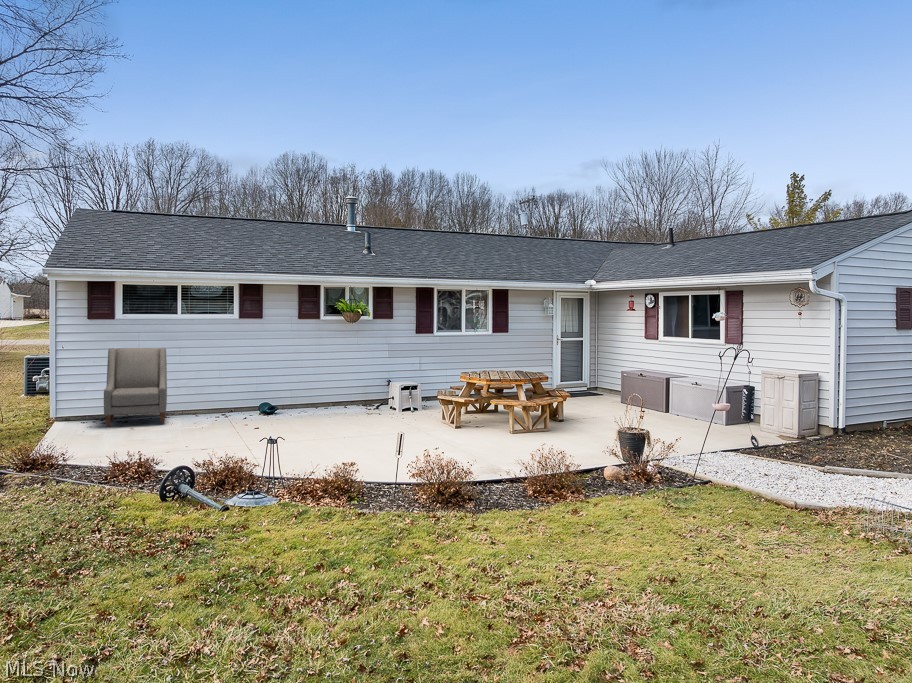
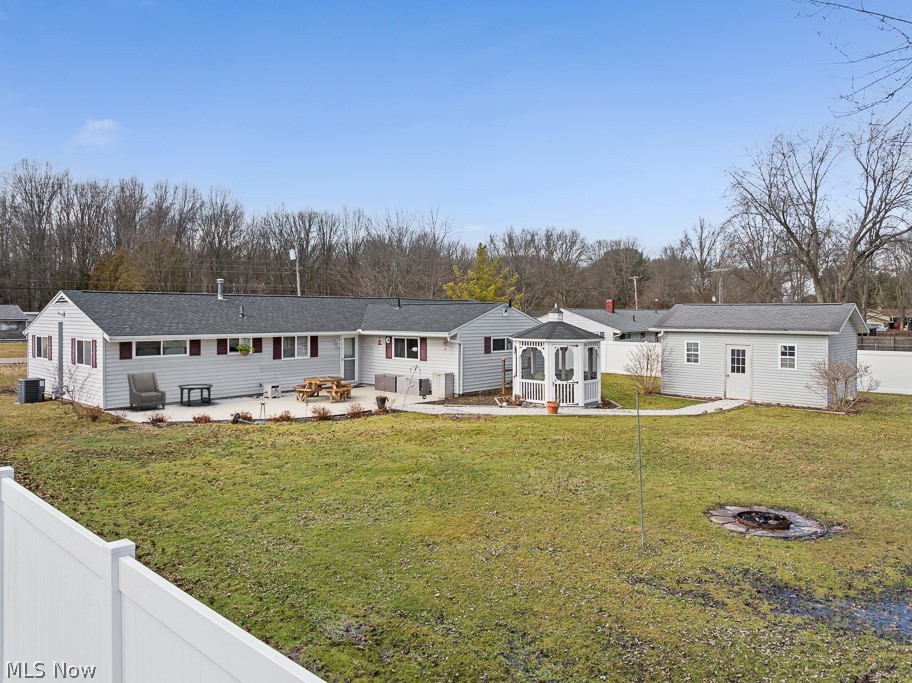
round table: none [204,375,275,422] -> present [178,384,213,407]

